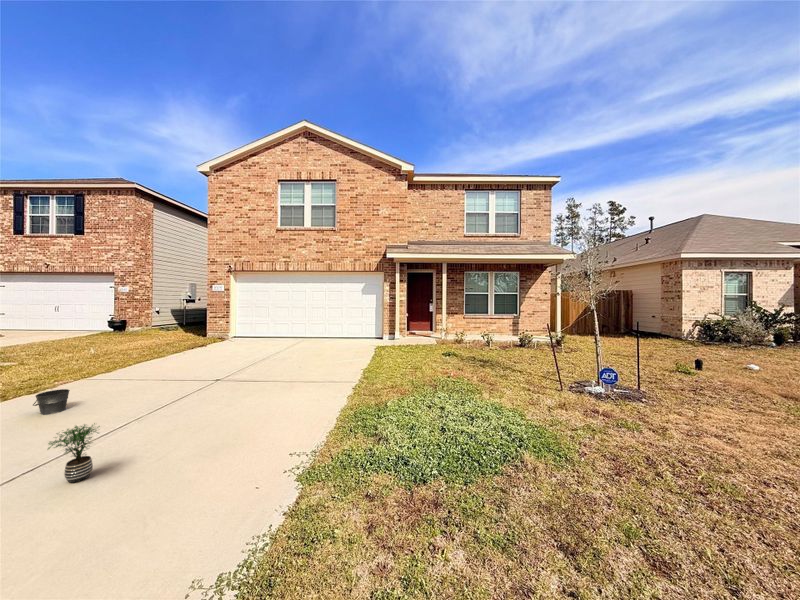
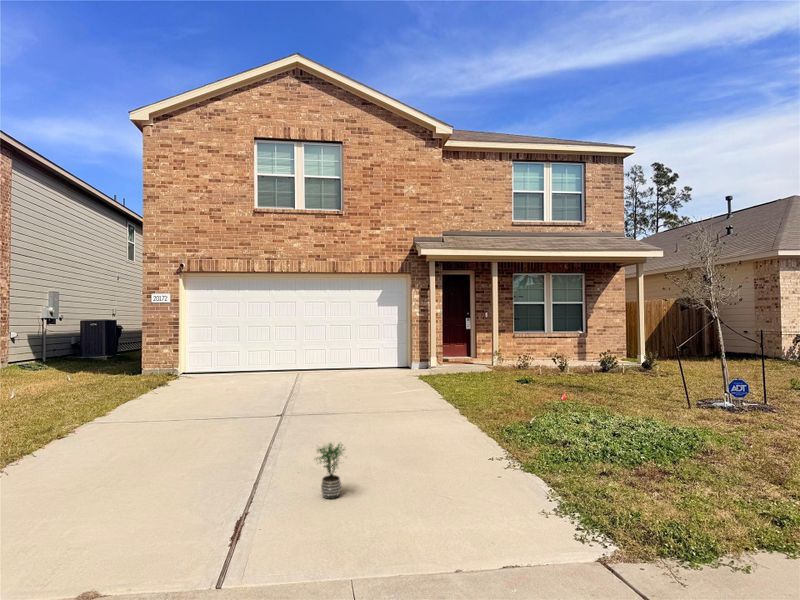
bucket: present [33,389,70,415] -> none [129,431,163,461]

